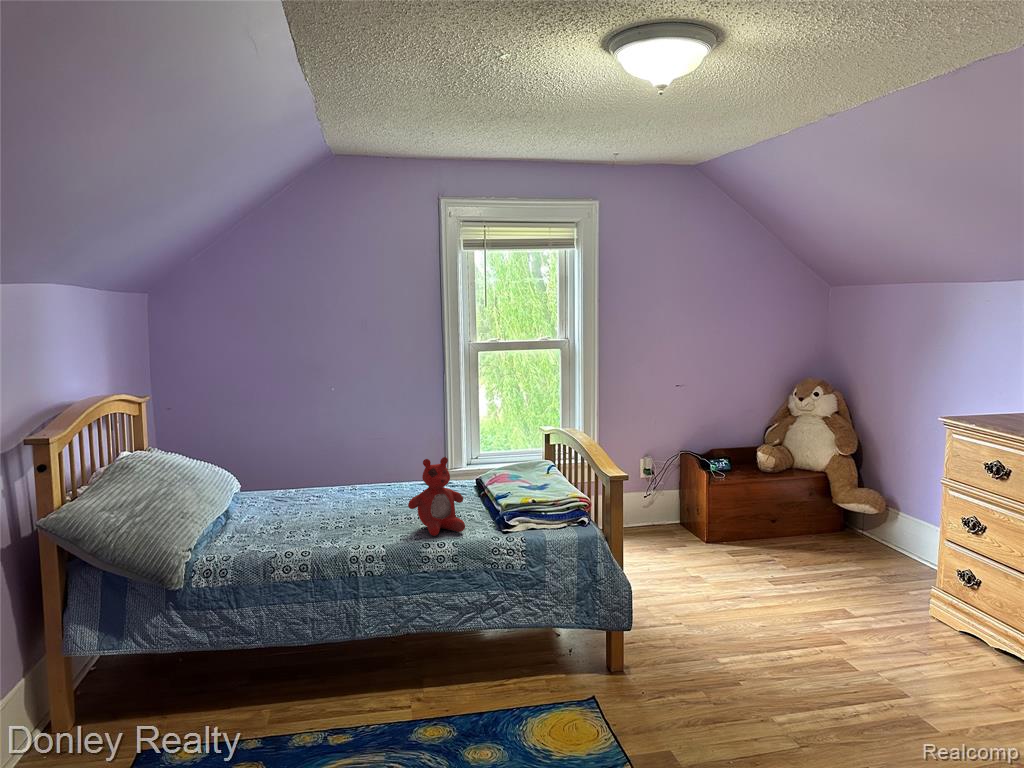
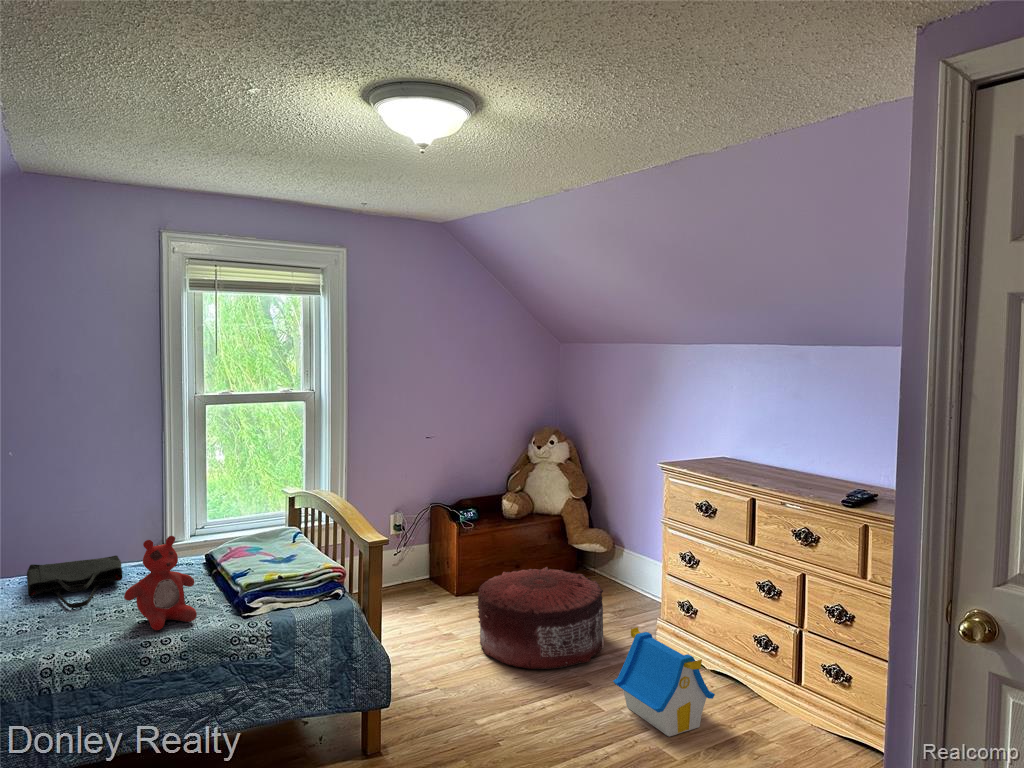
tote bag: none [335,475,406,513] -> present [27,556,122,608]
pouf: none [727,522,866,623] -> present [478,567,604,669]
toy house: none [869,588,990,704] -> present [613,627,715,737]

